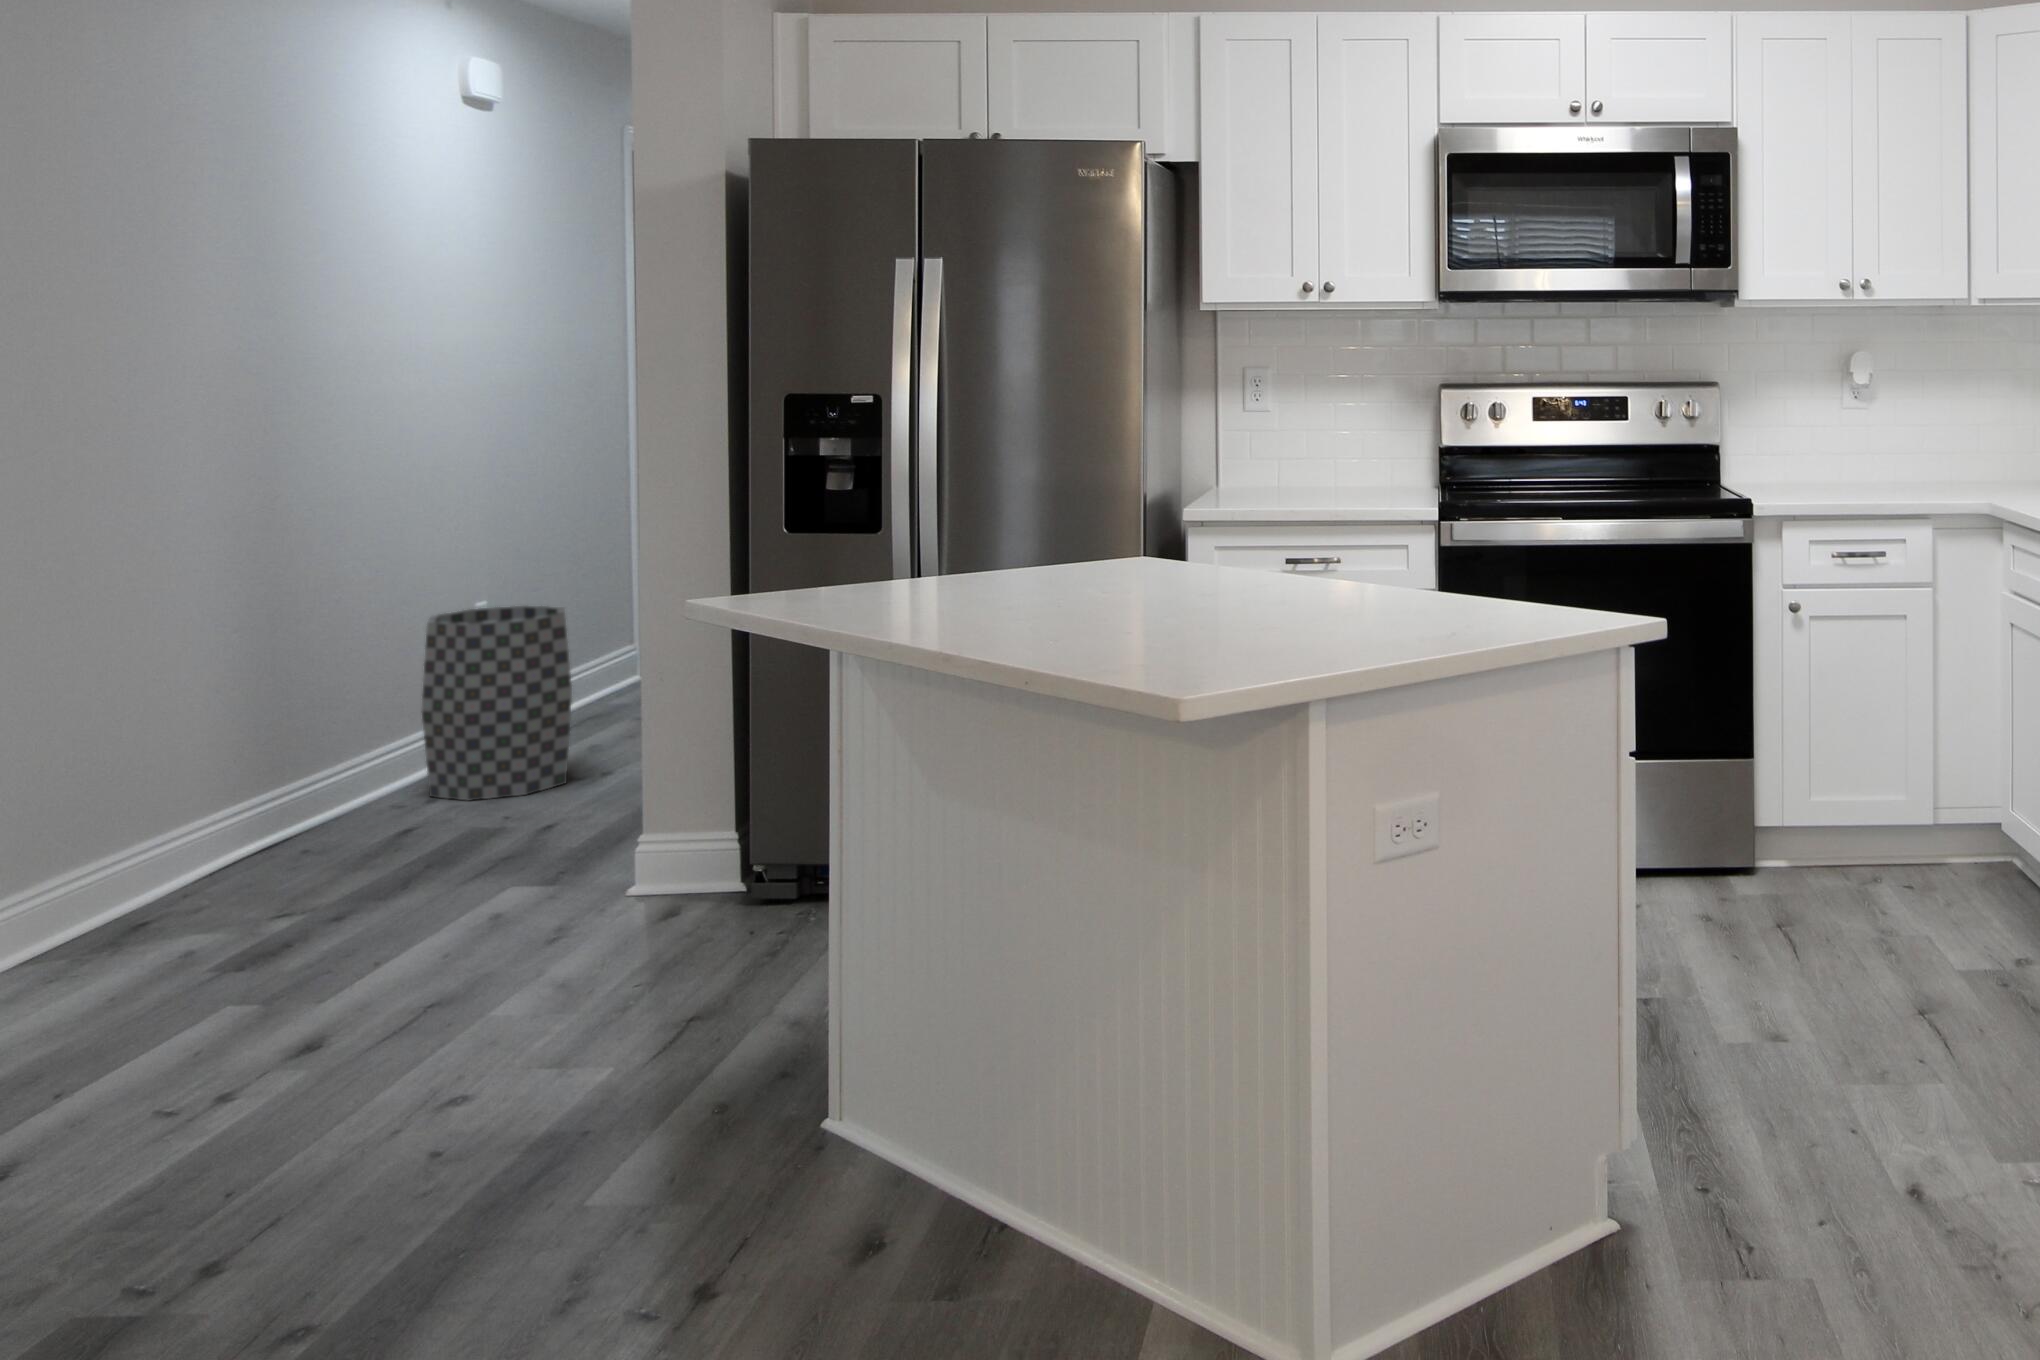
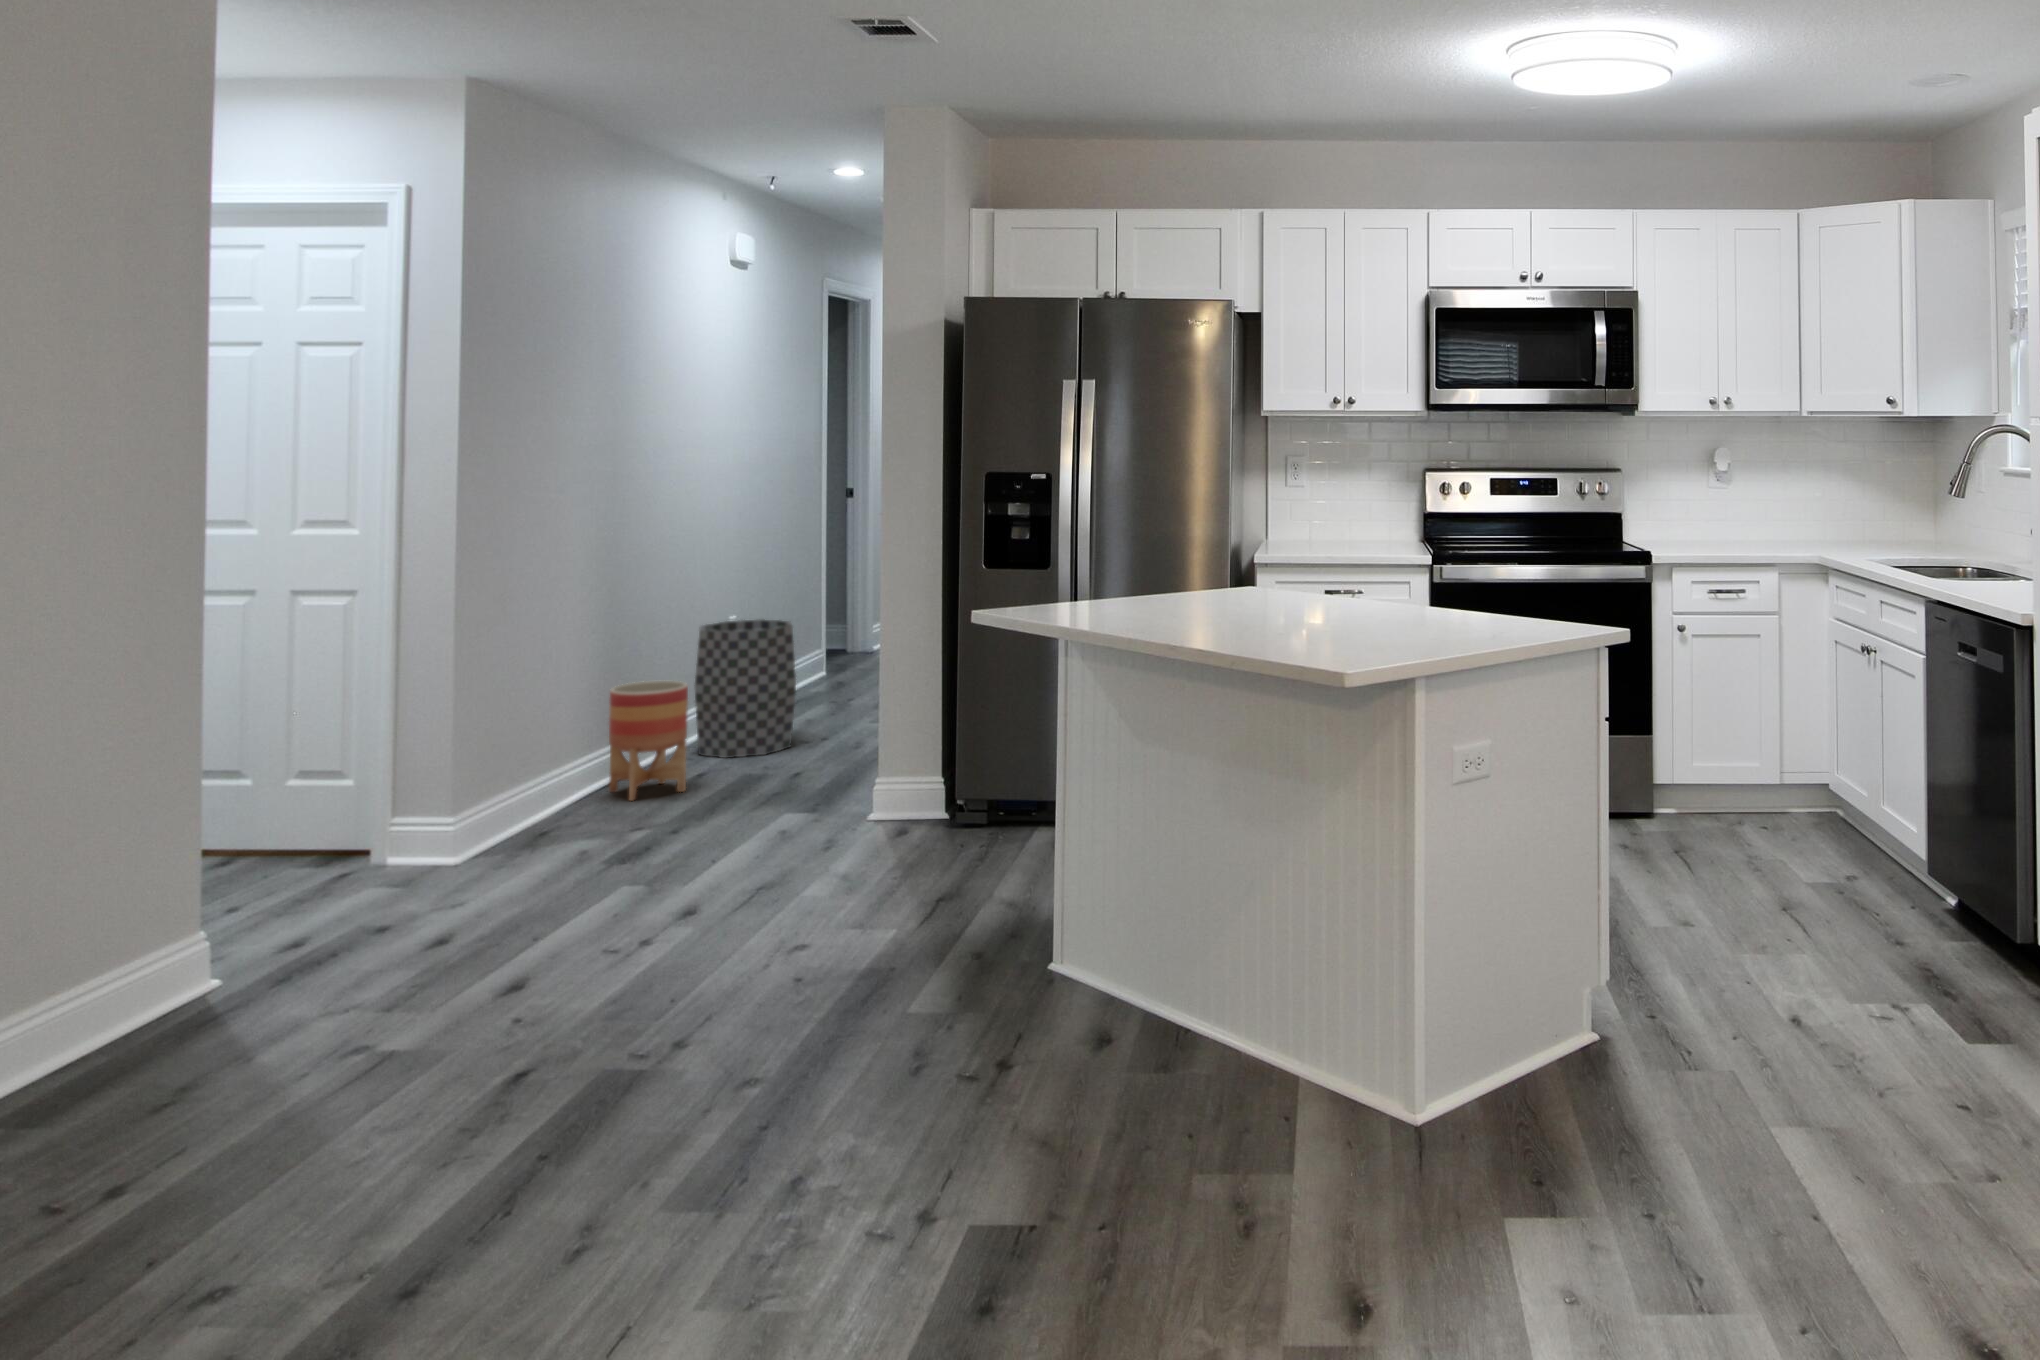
planter: none [270,696,389,868] -> present [609,680,688,801]

